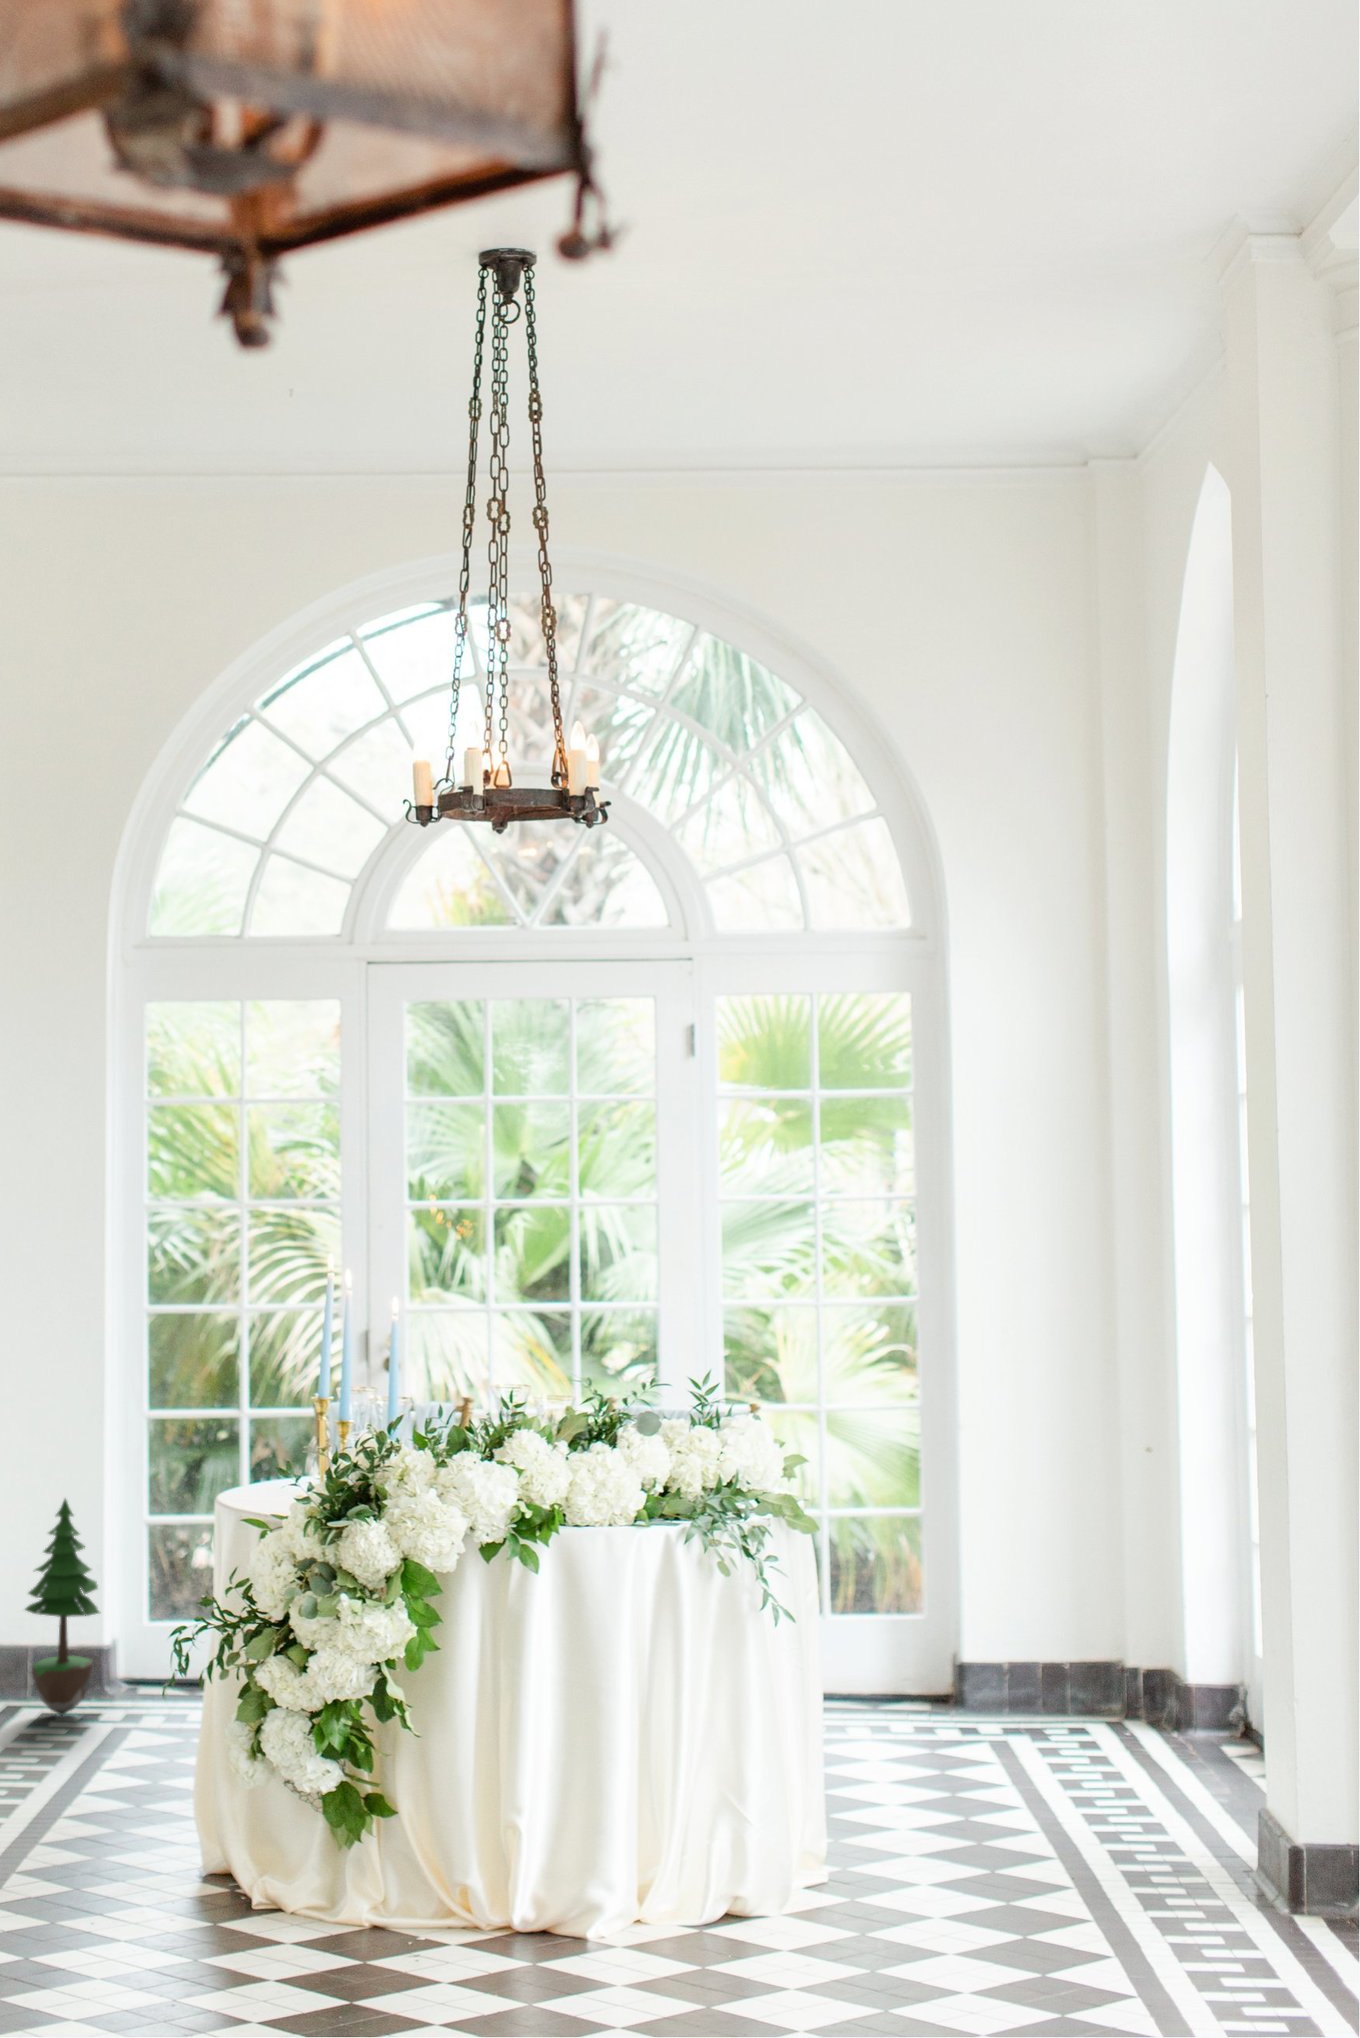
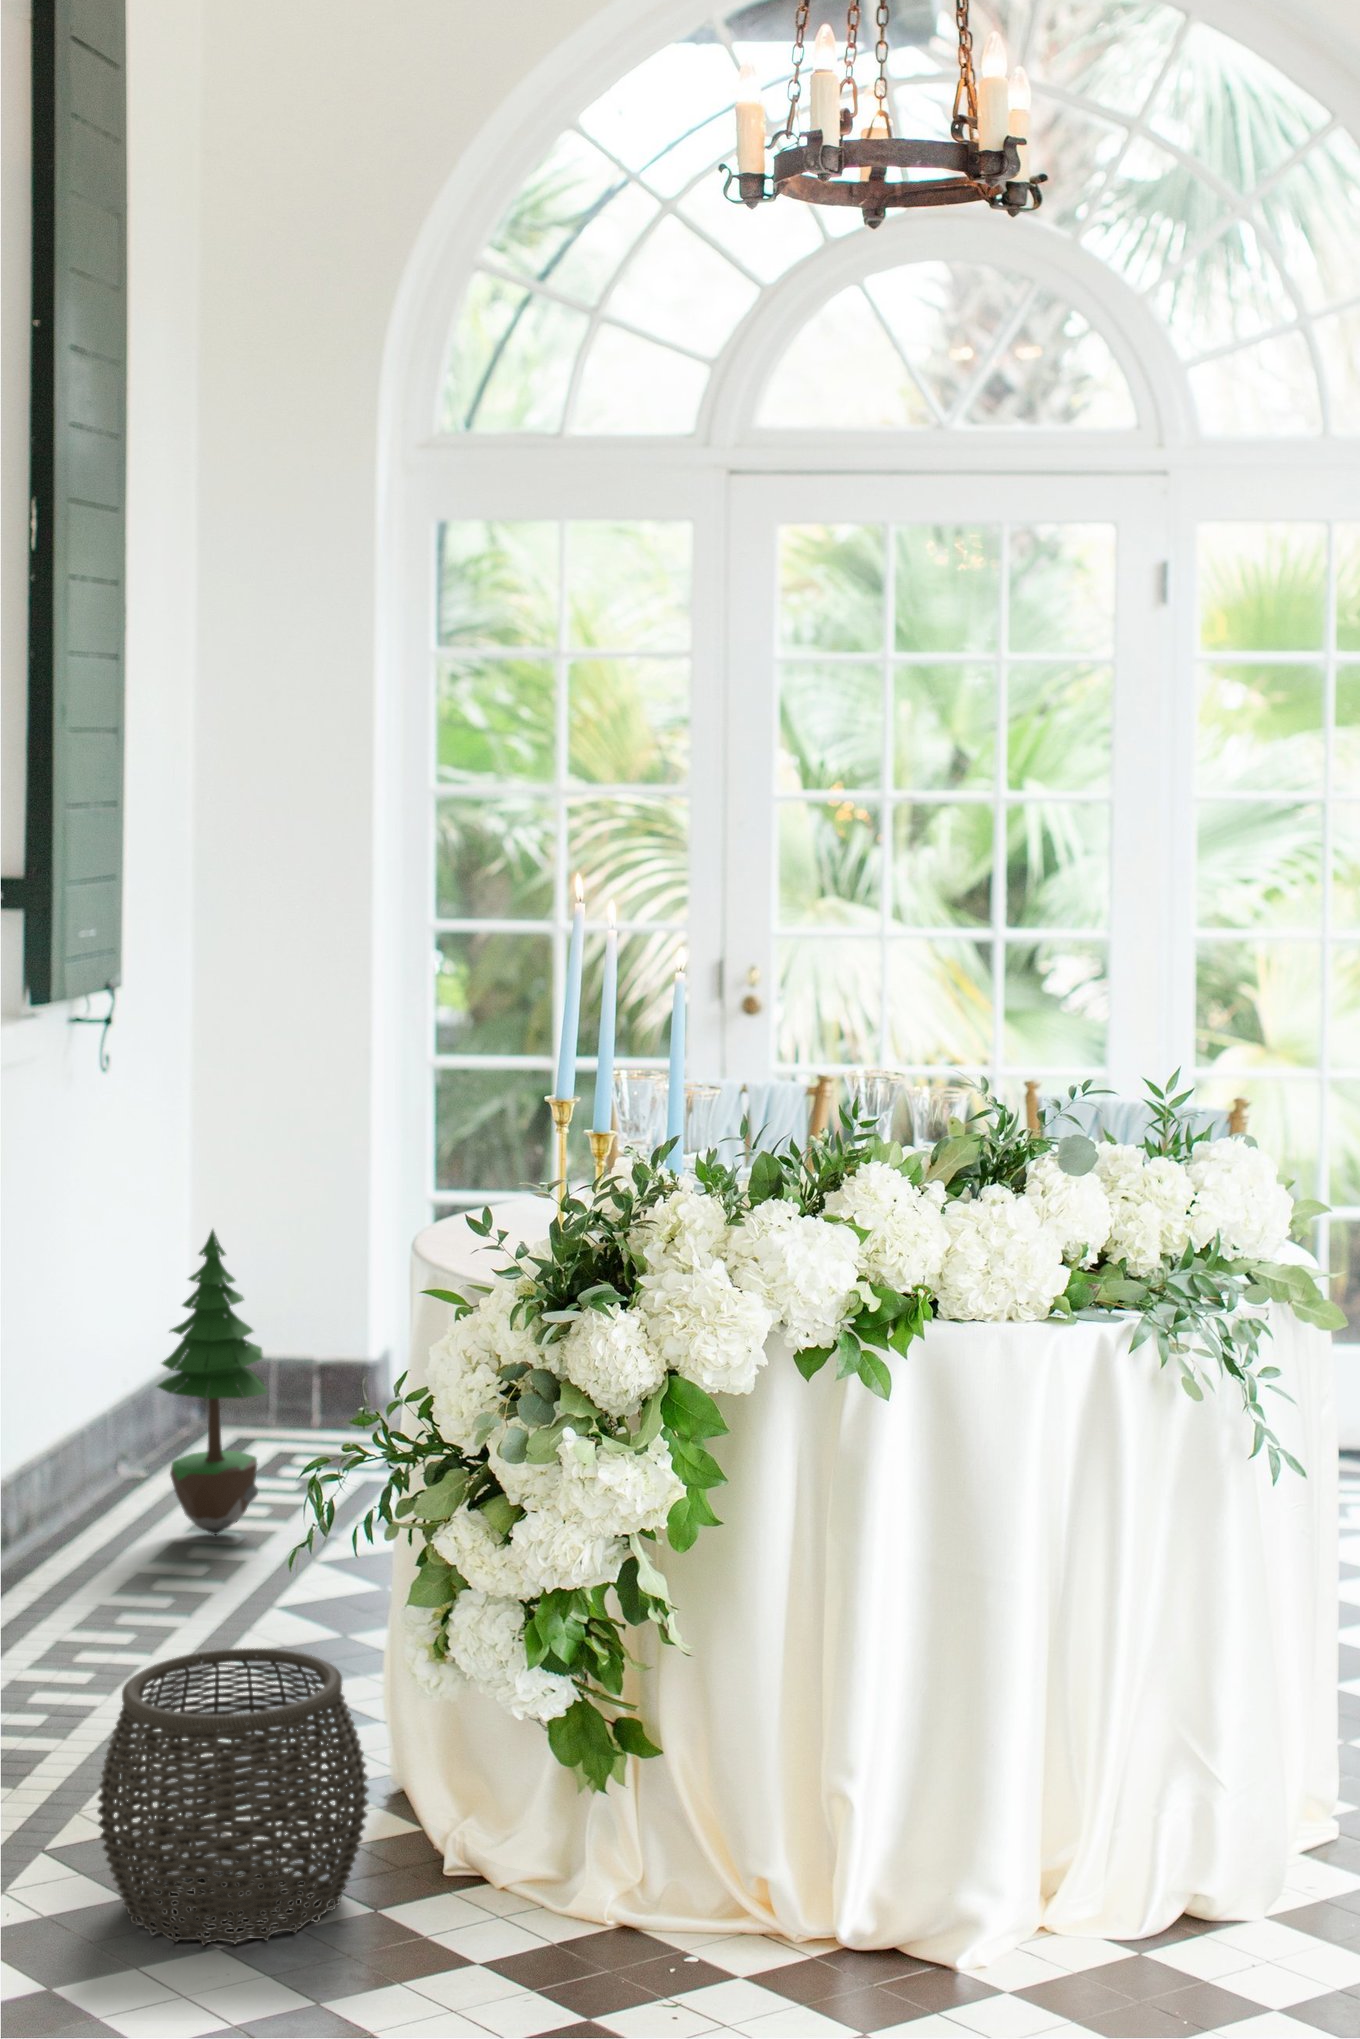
woven basket: none [31,1758,205,1951] -> present [97,1648,369,1945]

